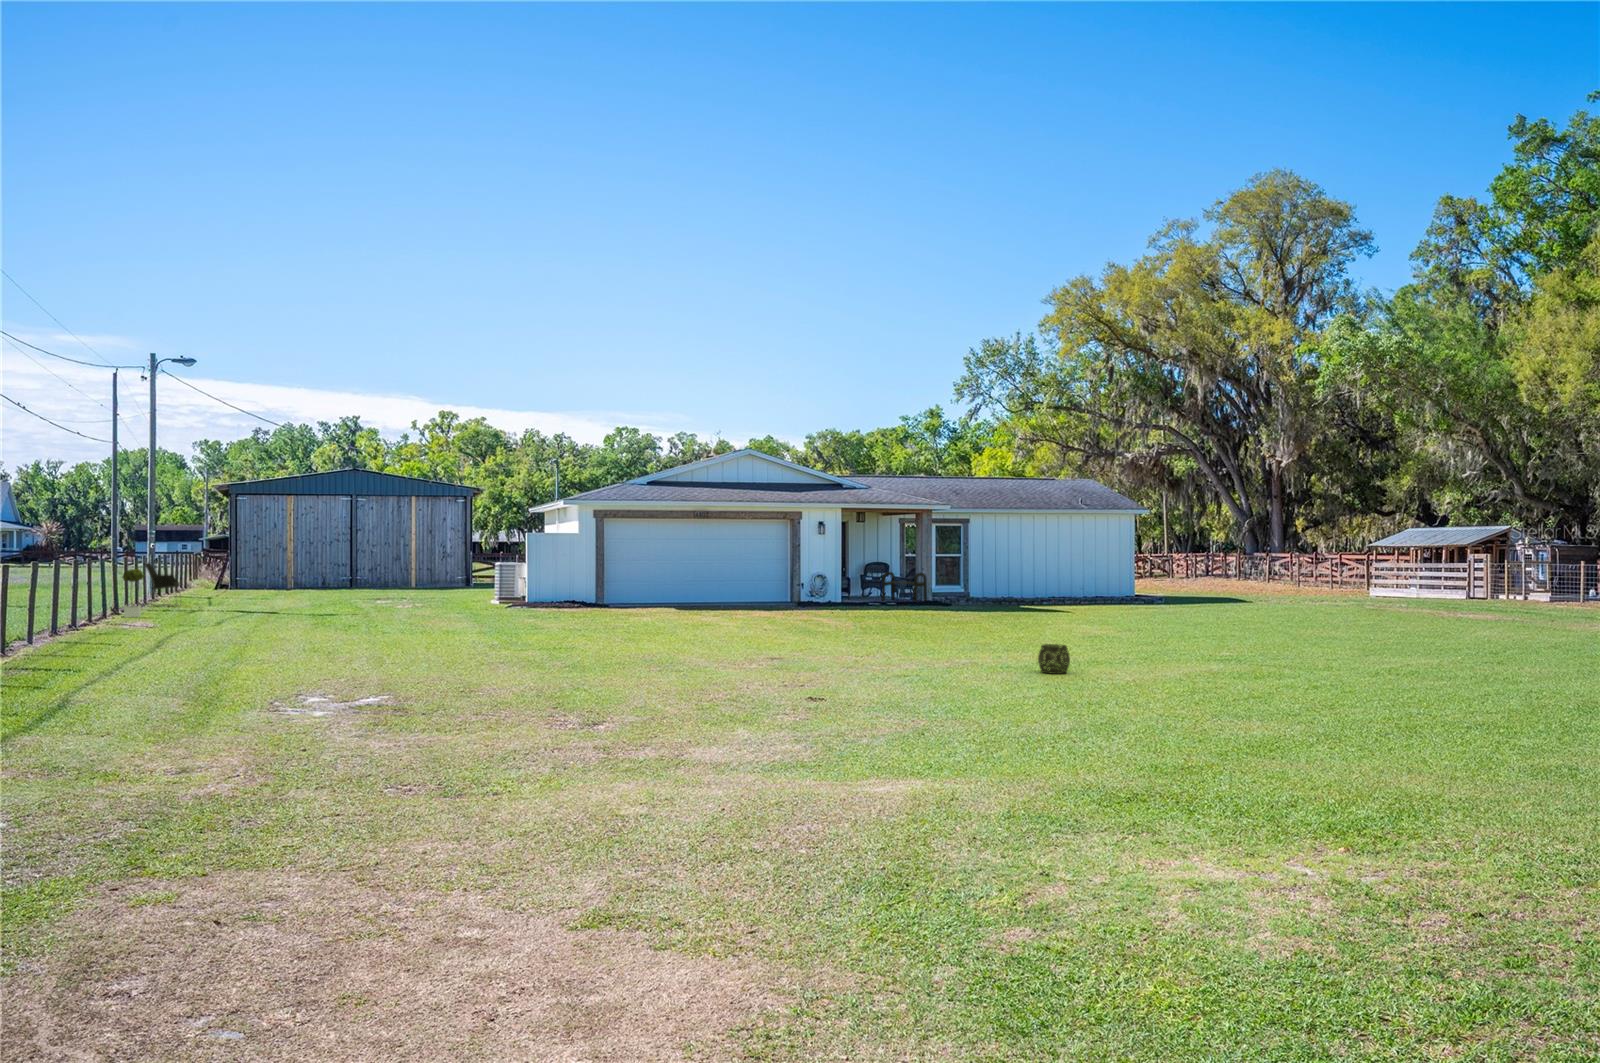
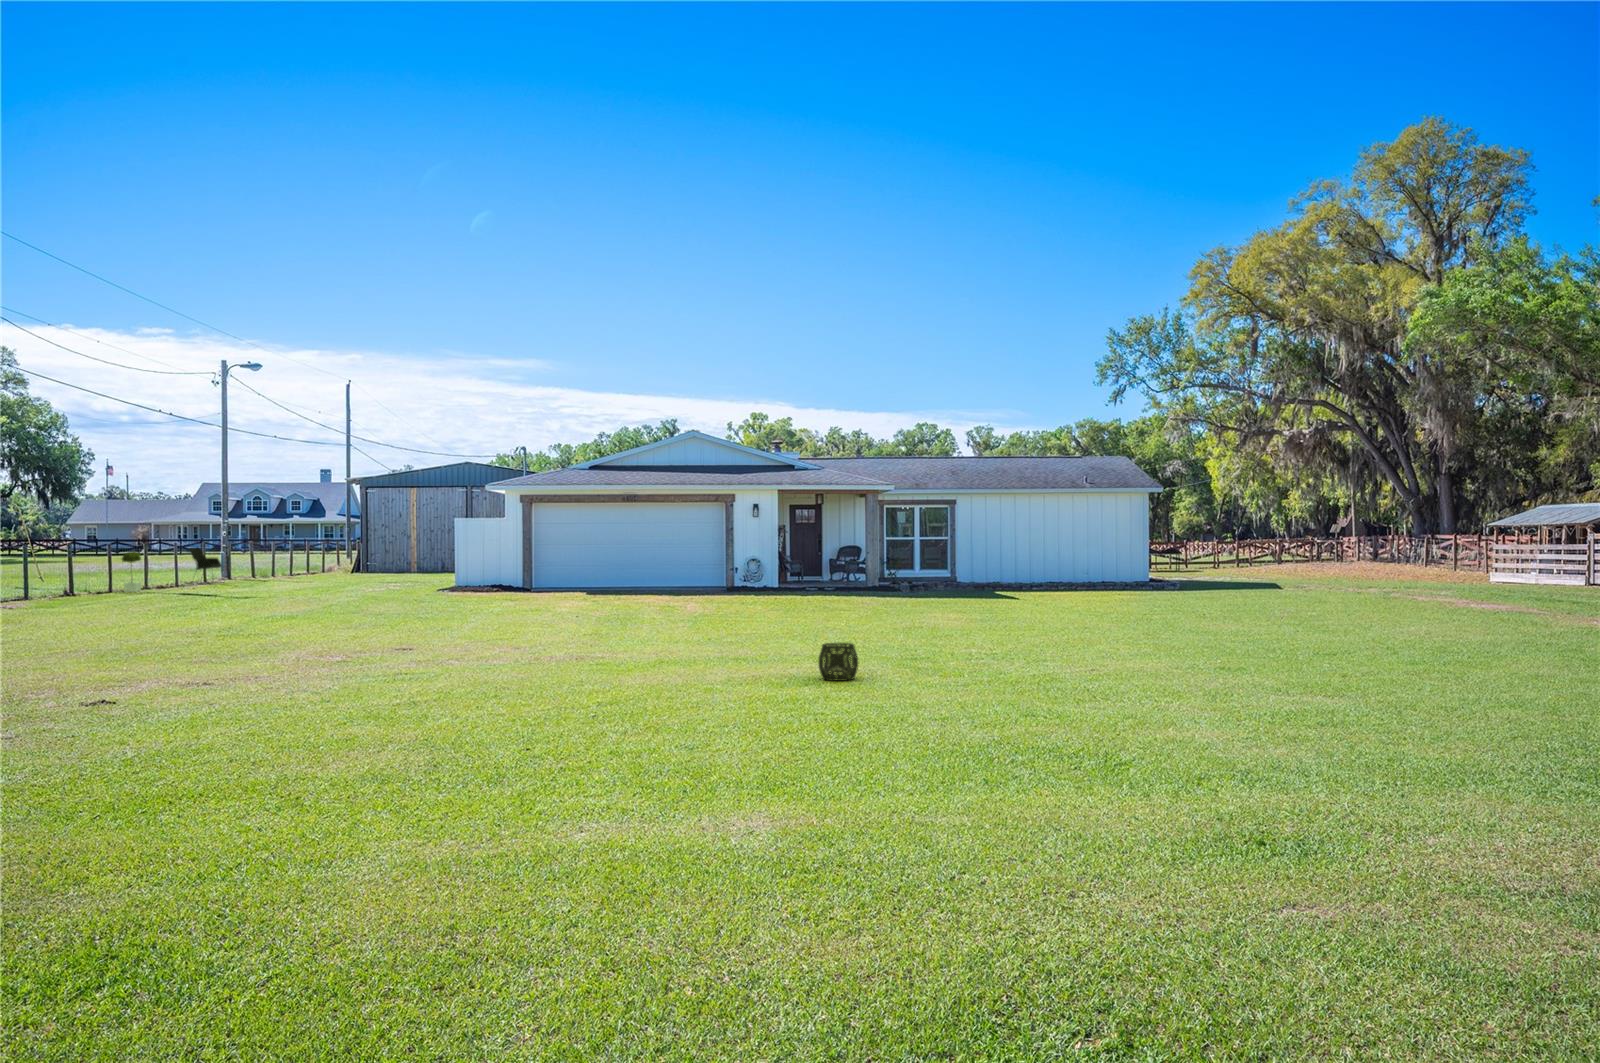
bench: present [881,572,927,602] -> none [839,554,883,585]
woven basket: present [1038,644,1070,674] -> present [819,643,858,681]

